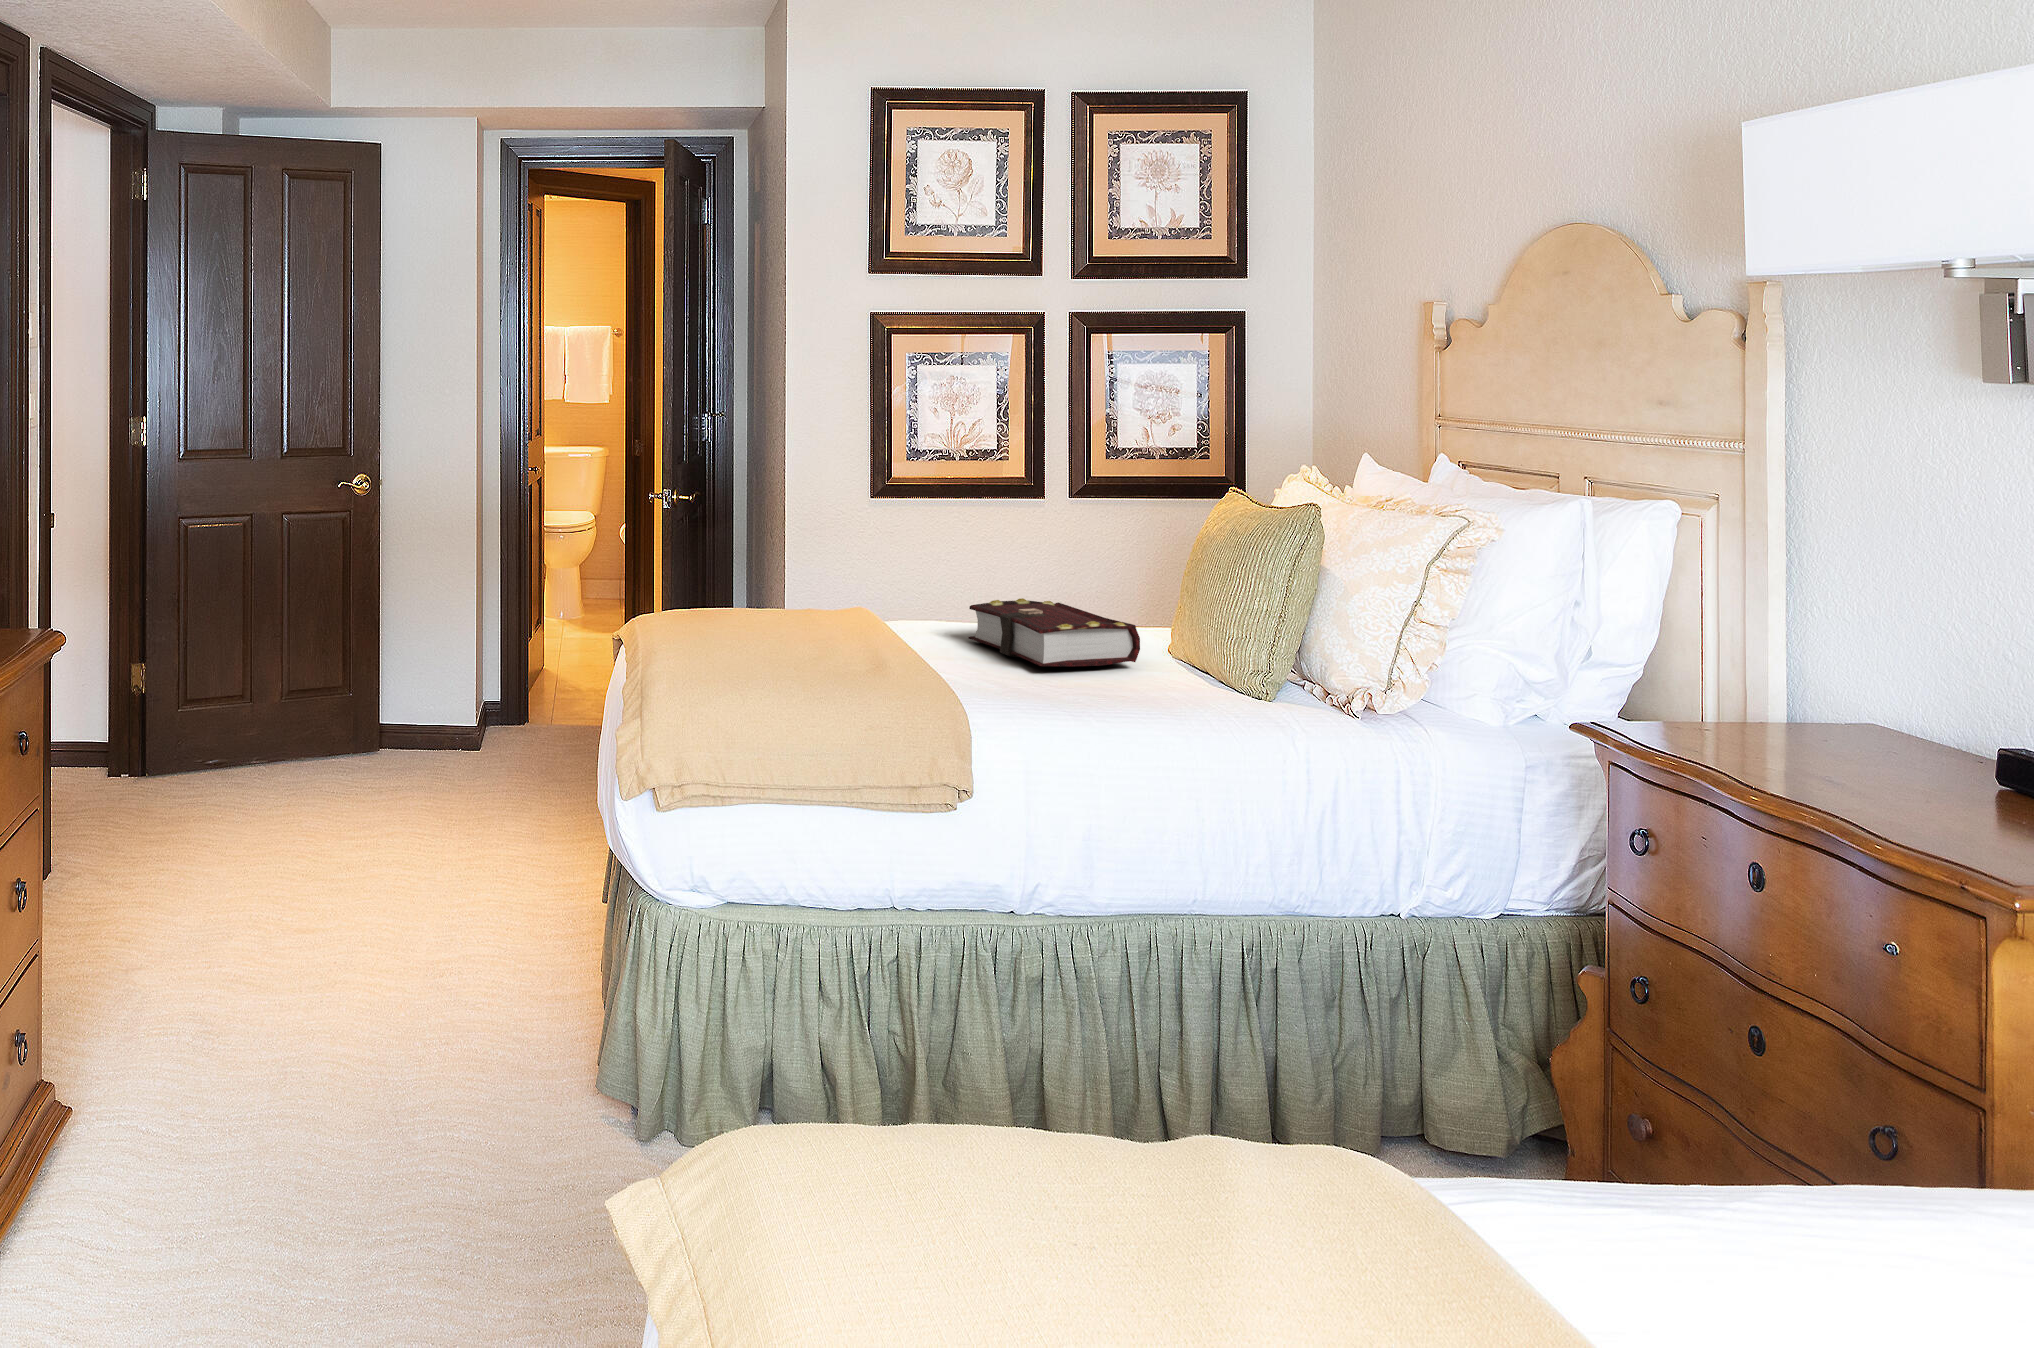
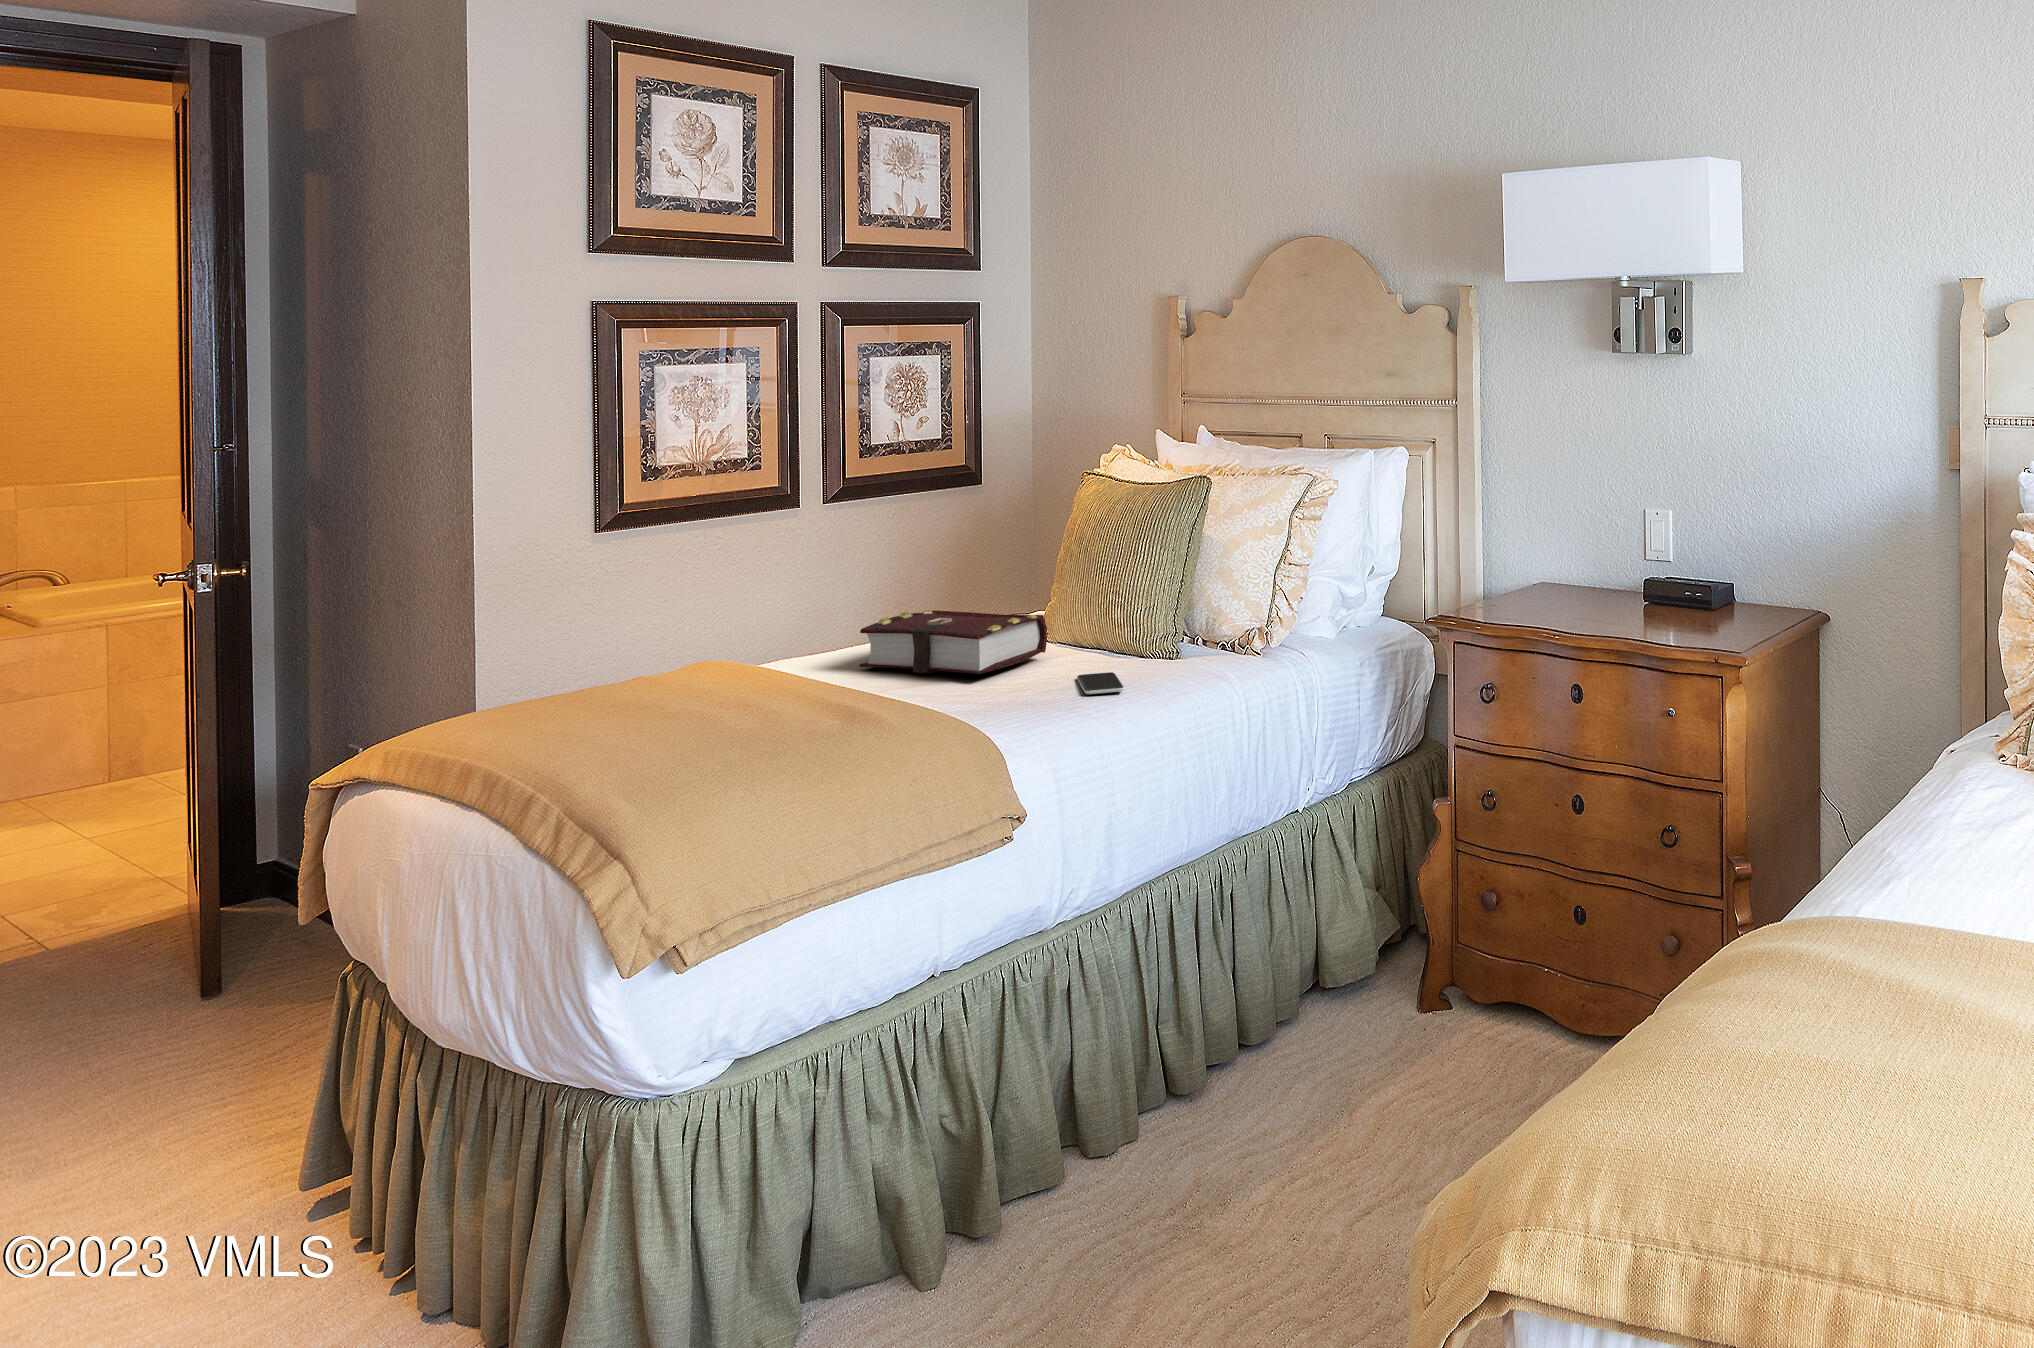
smartphone: none [1112,690,1171,714] -> present [1077,672,1124,694]

